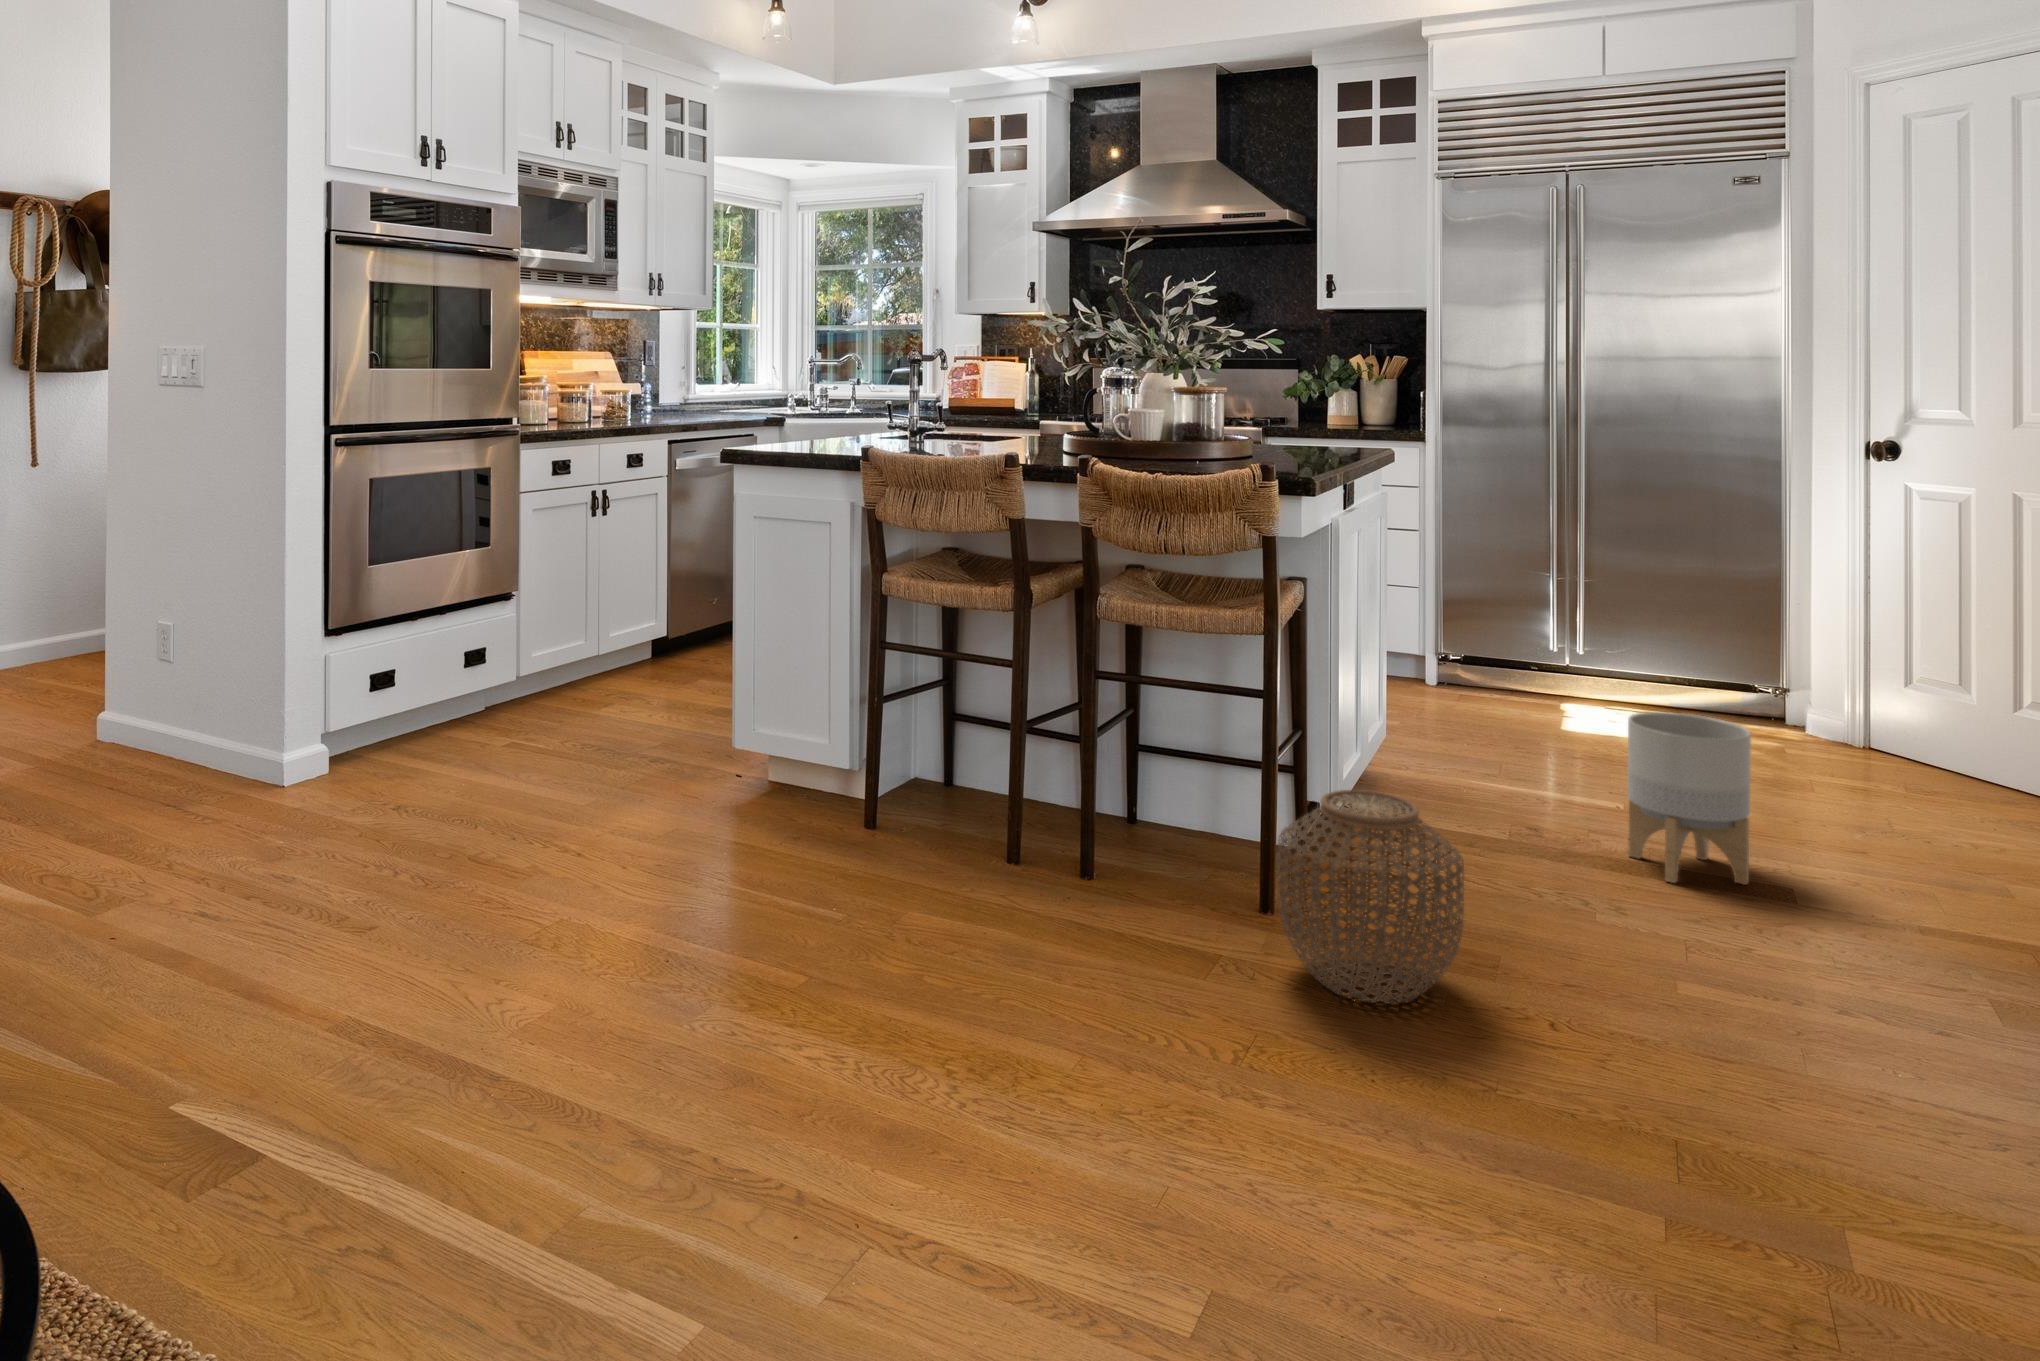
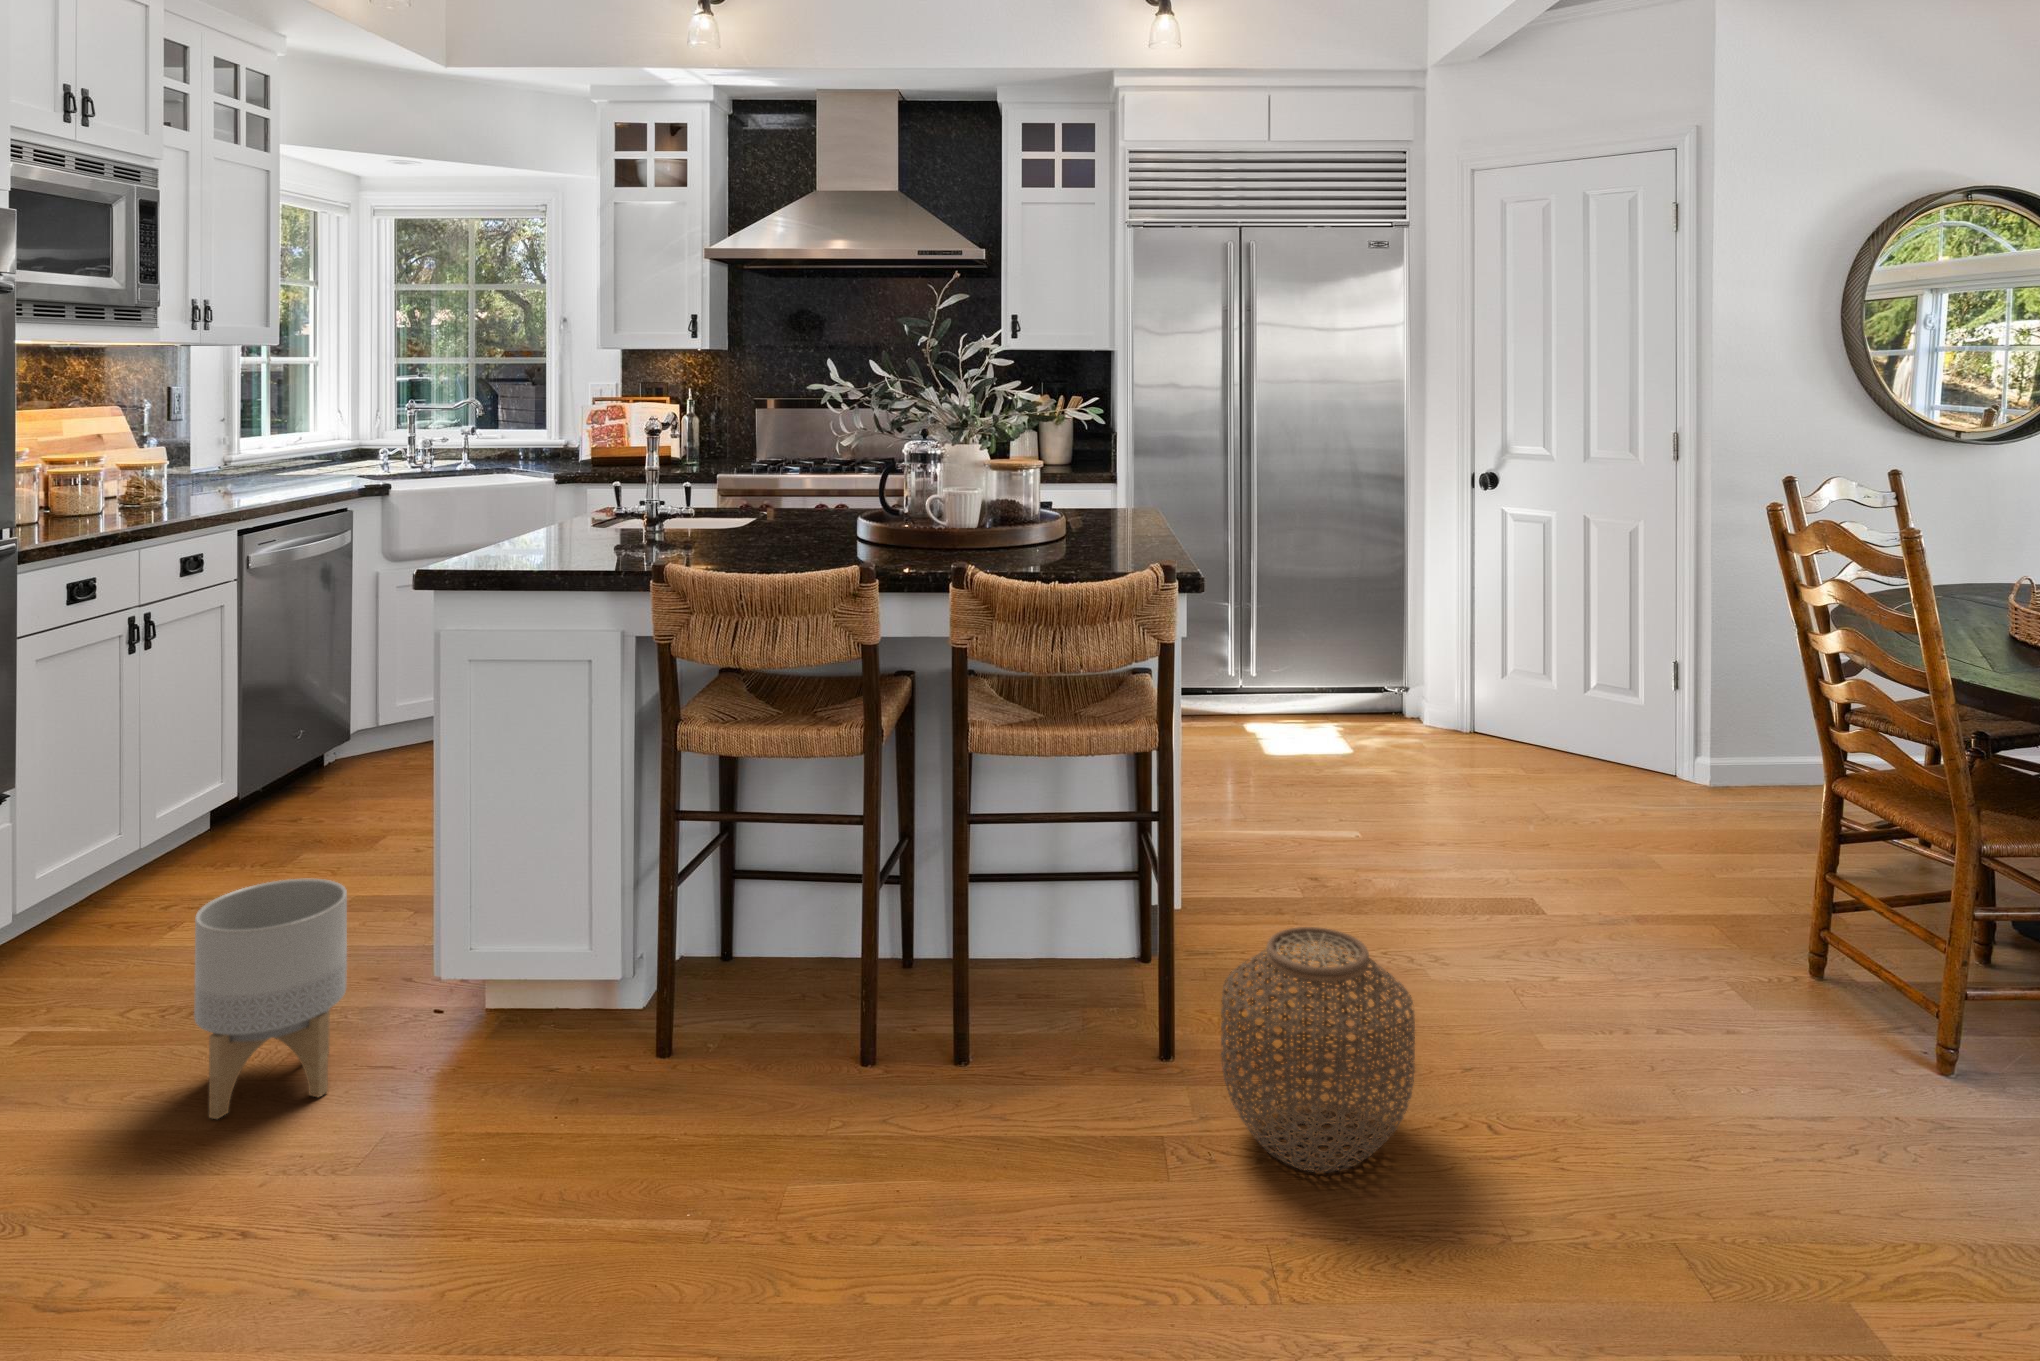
planter: present [1628,712,1751,885] -> present [194,879,347,1119]

